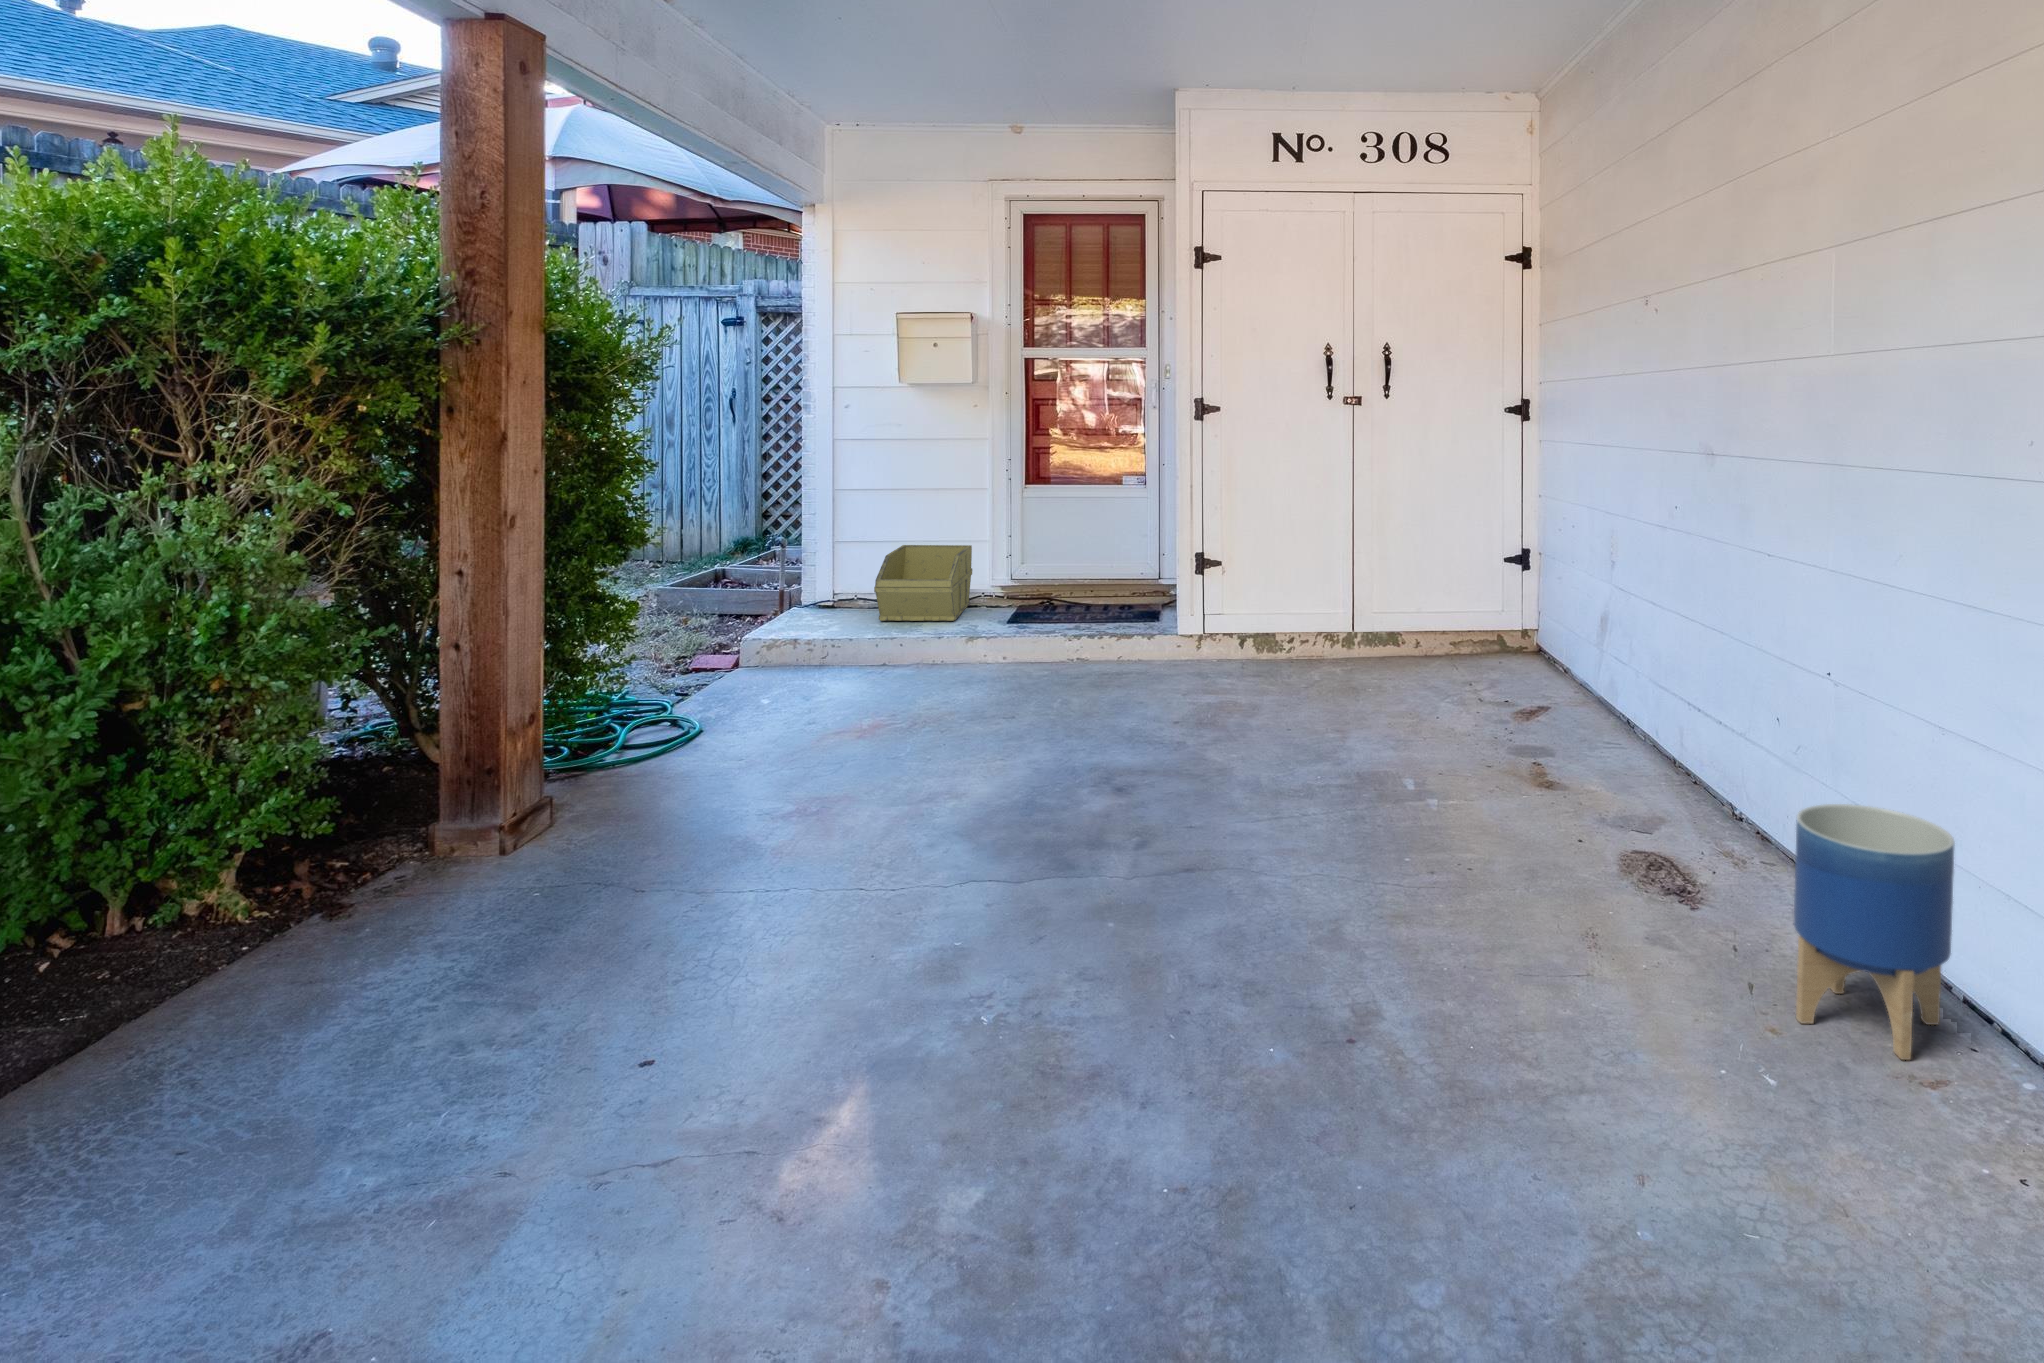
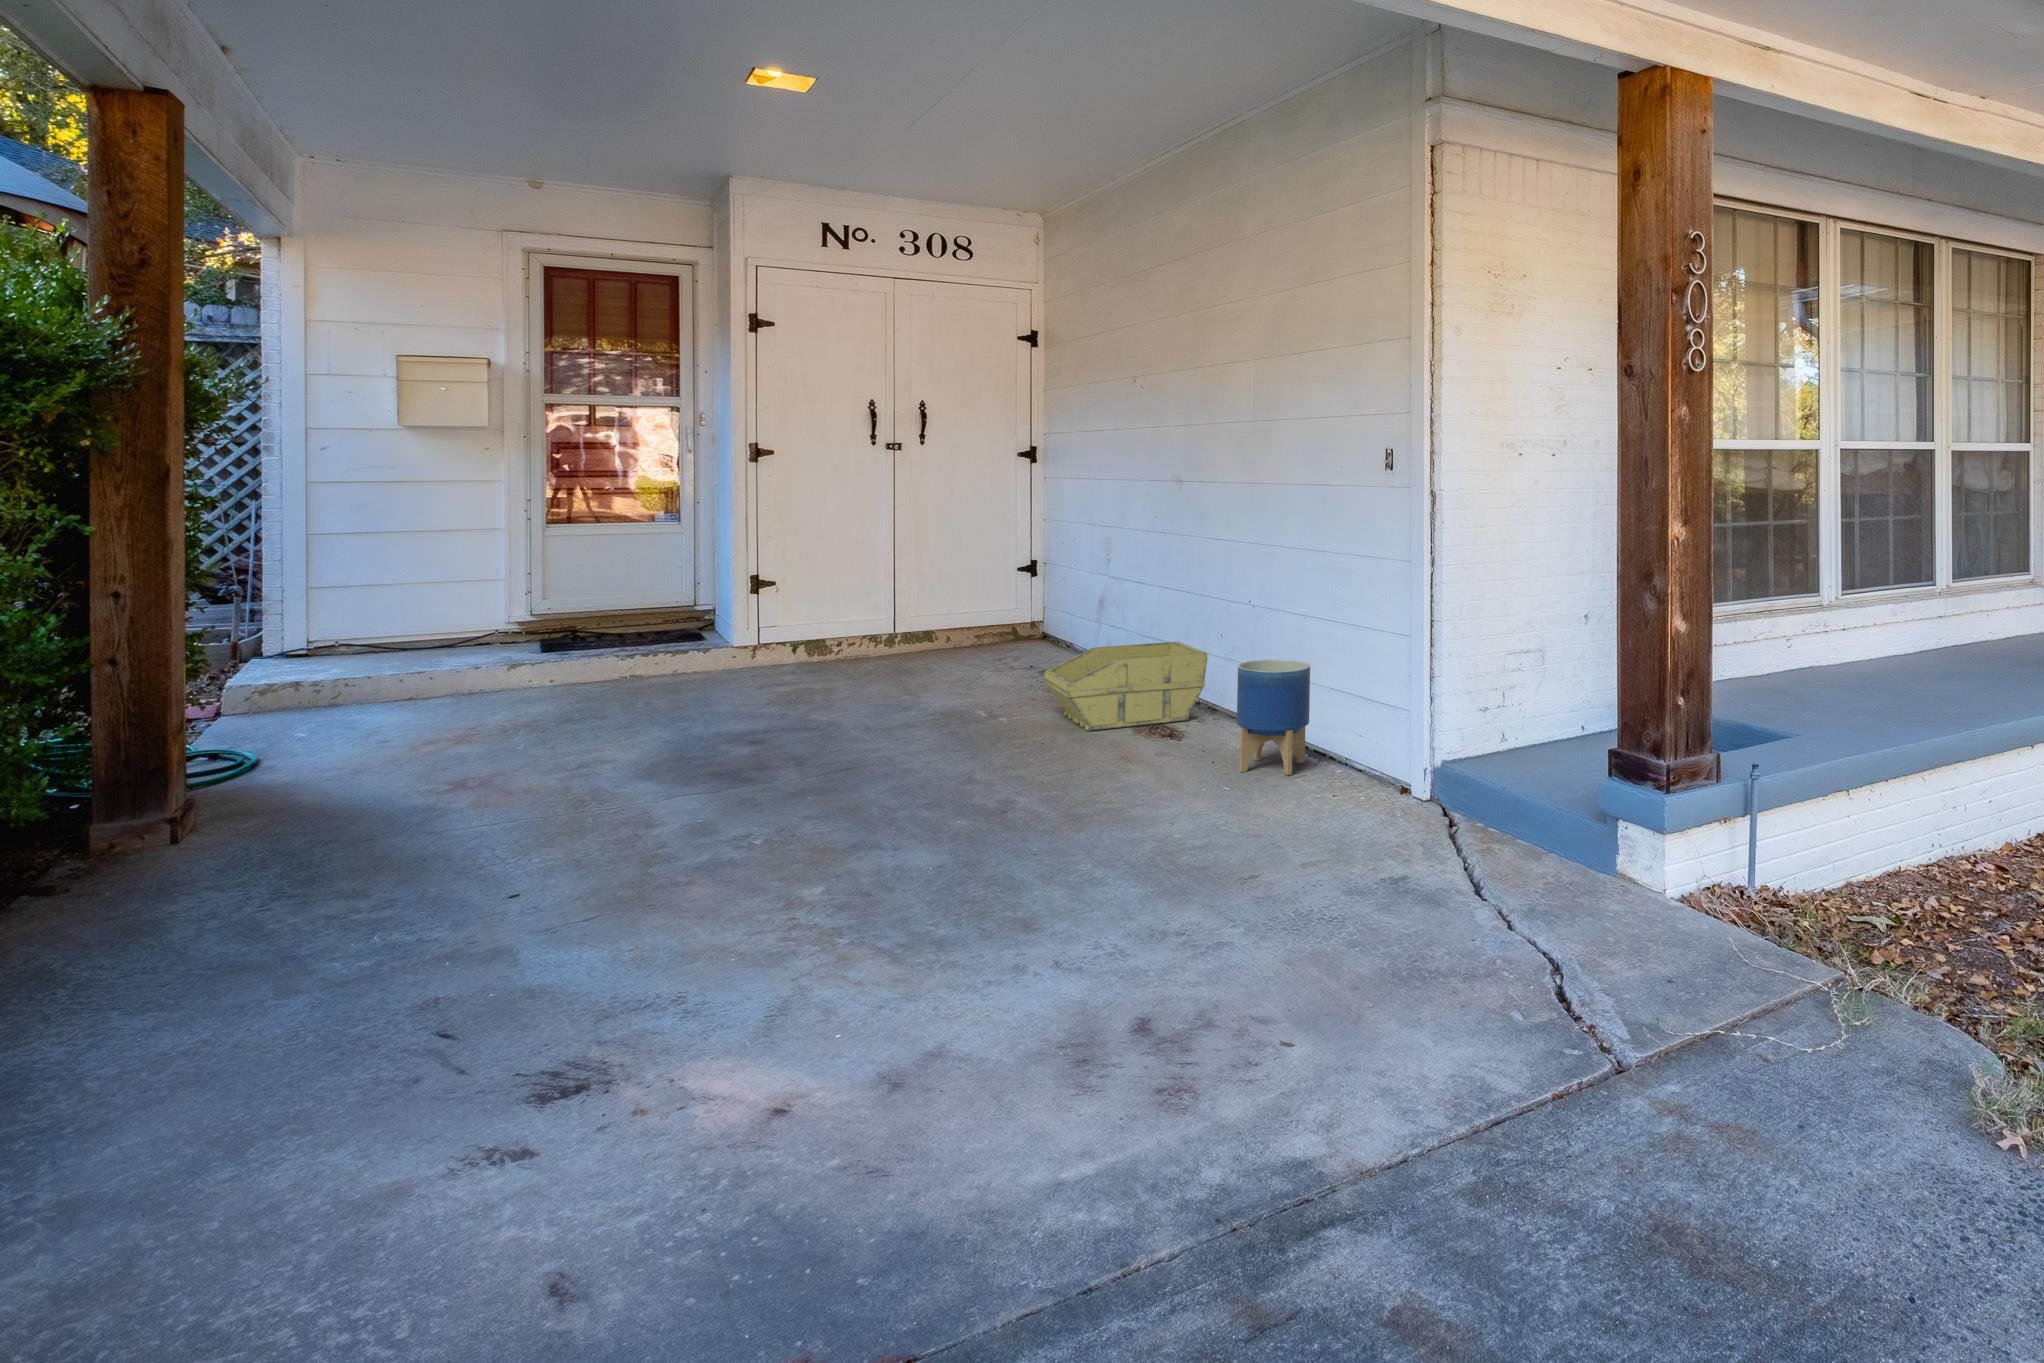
storage bin: present [874,545,972,621] -> present [1043,642,1207,731]

